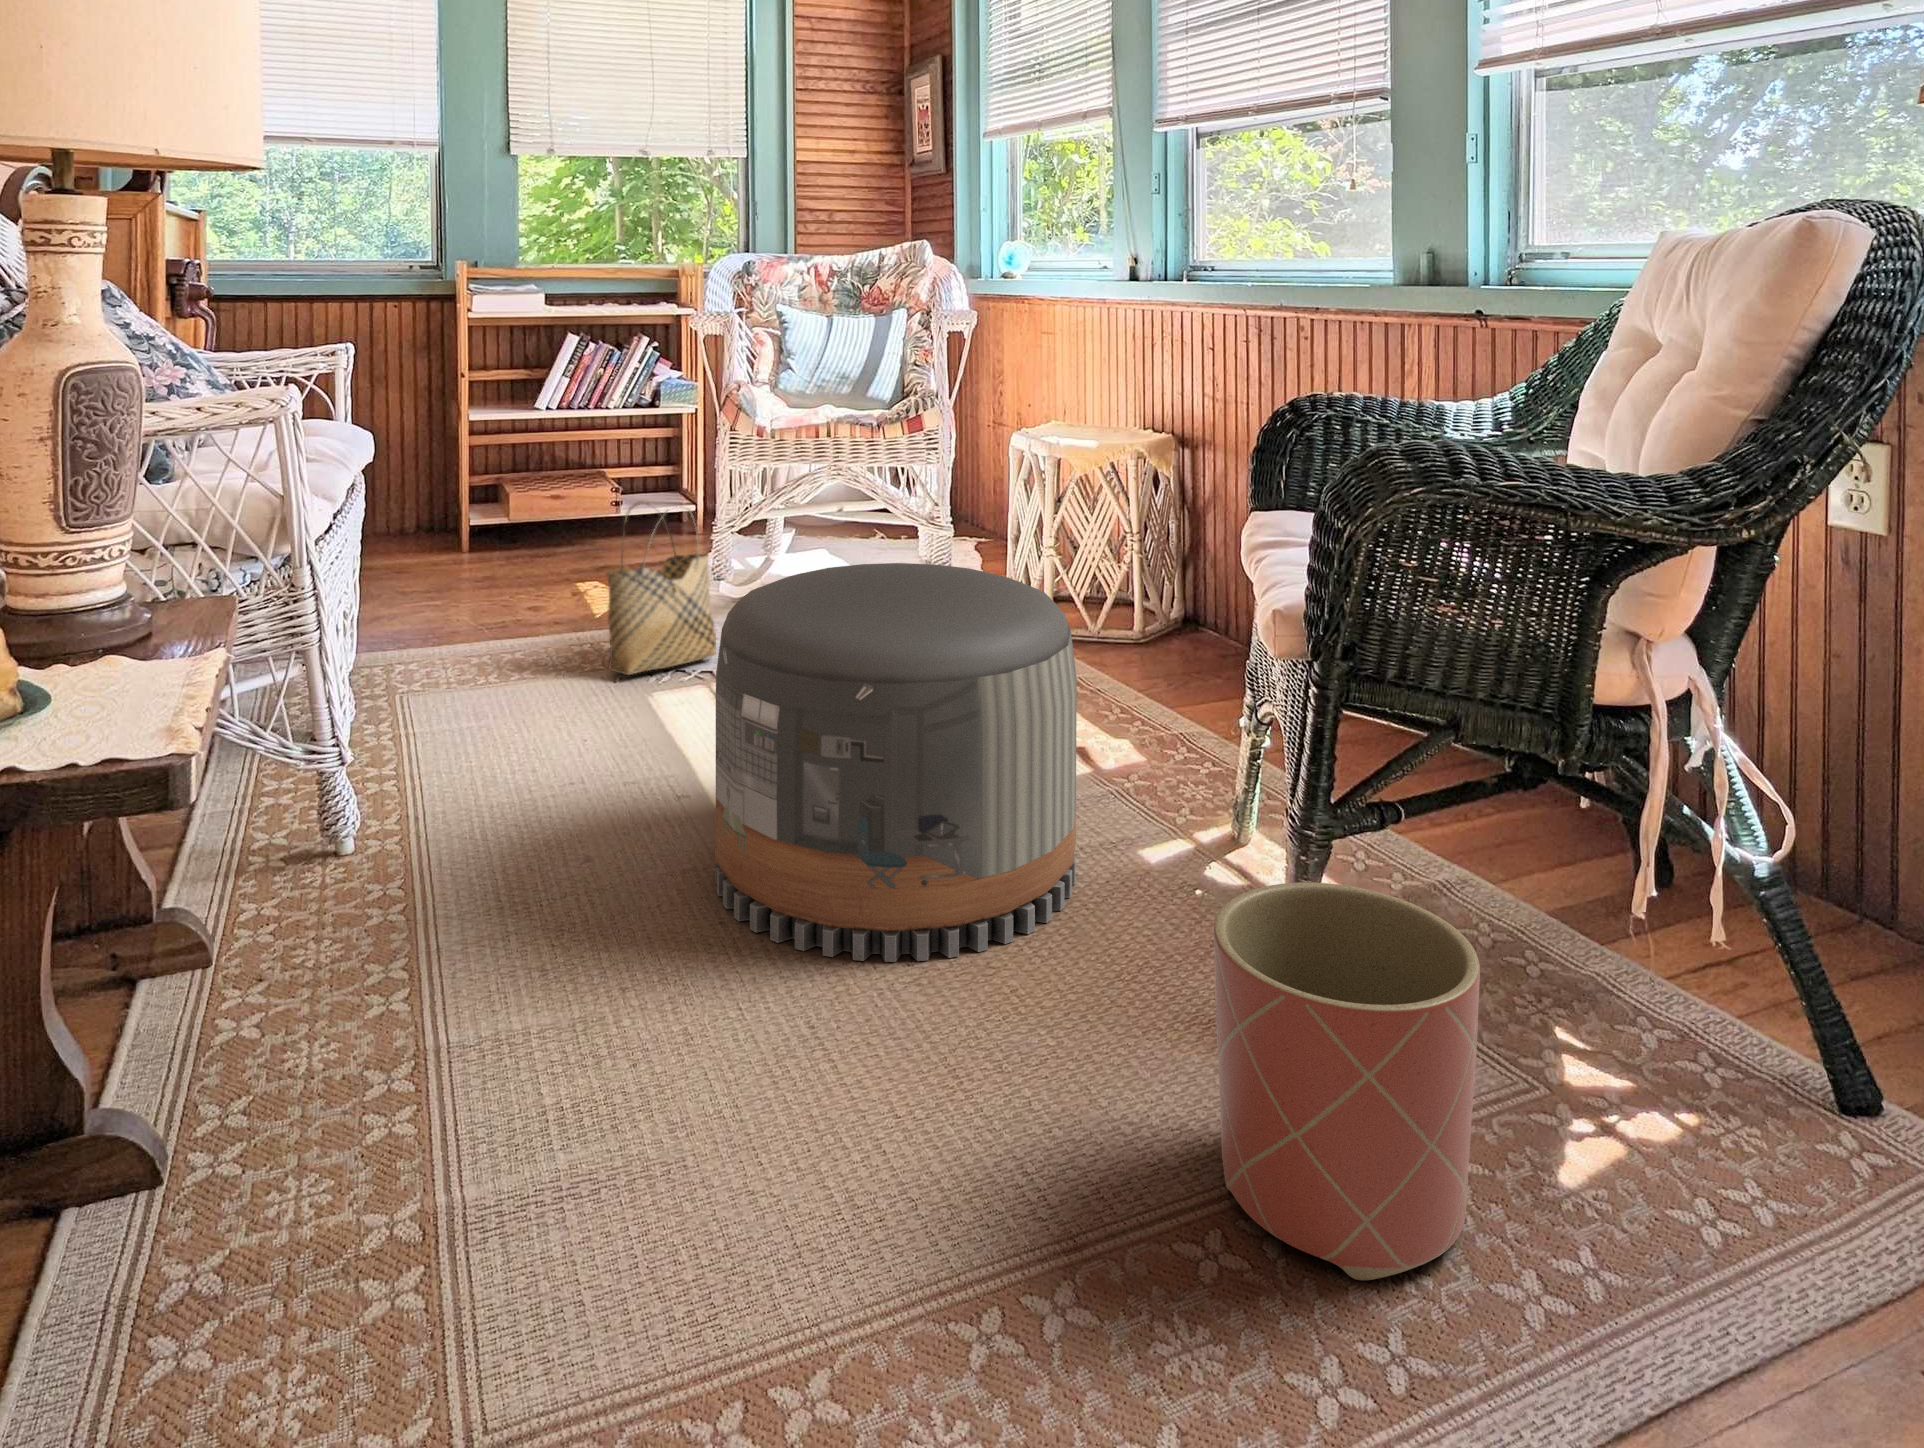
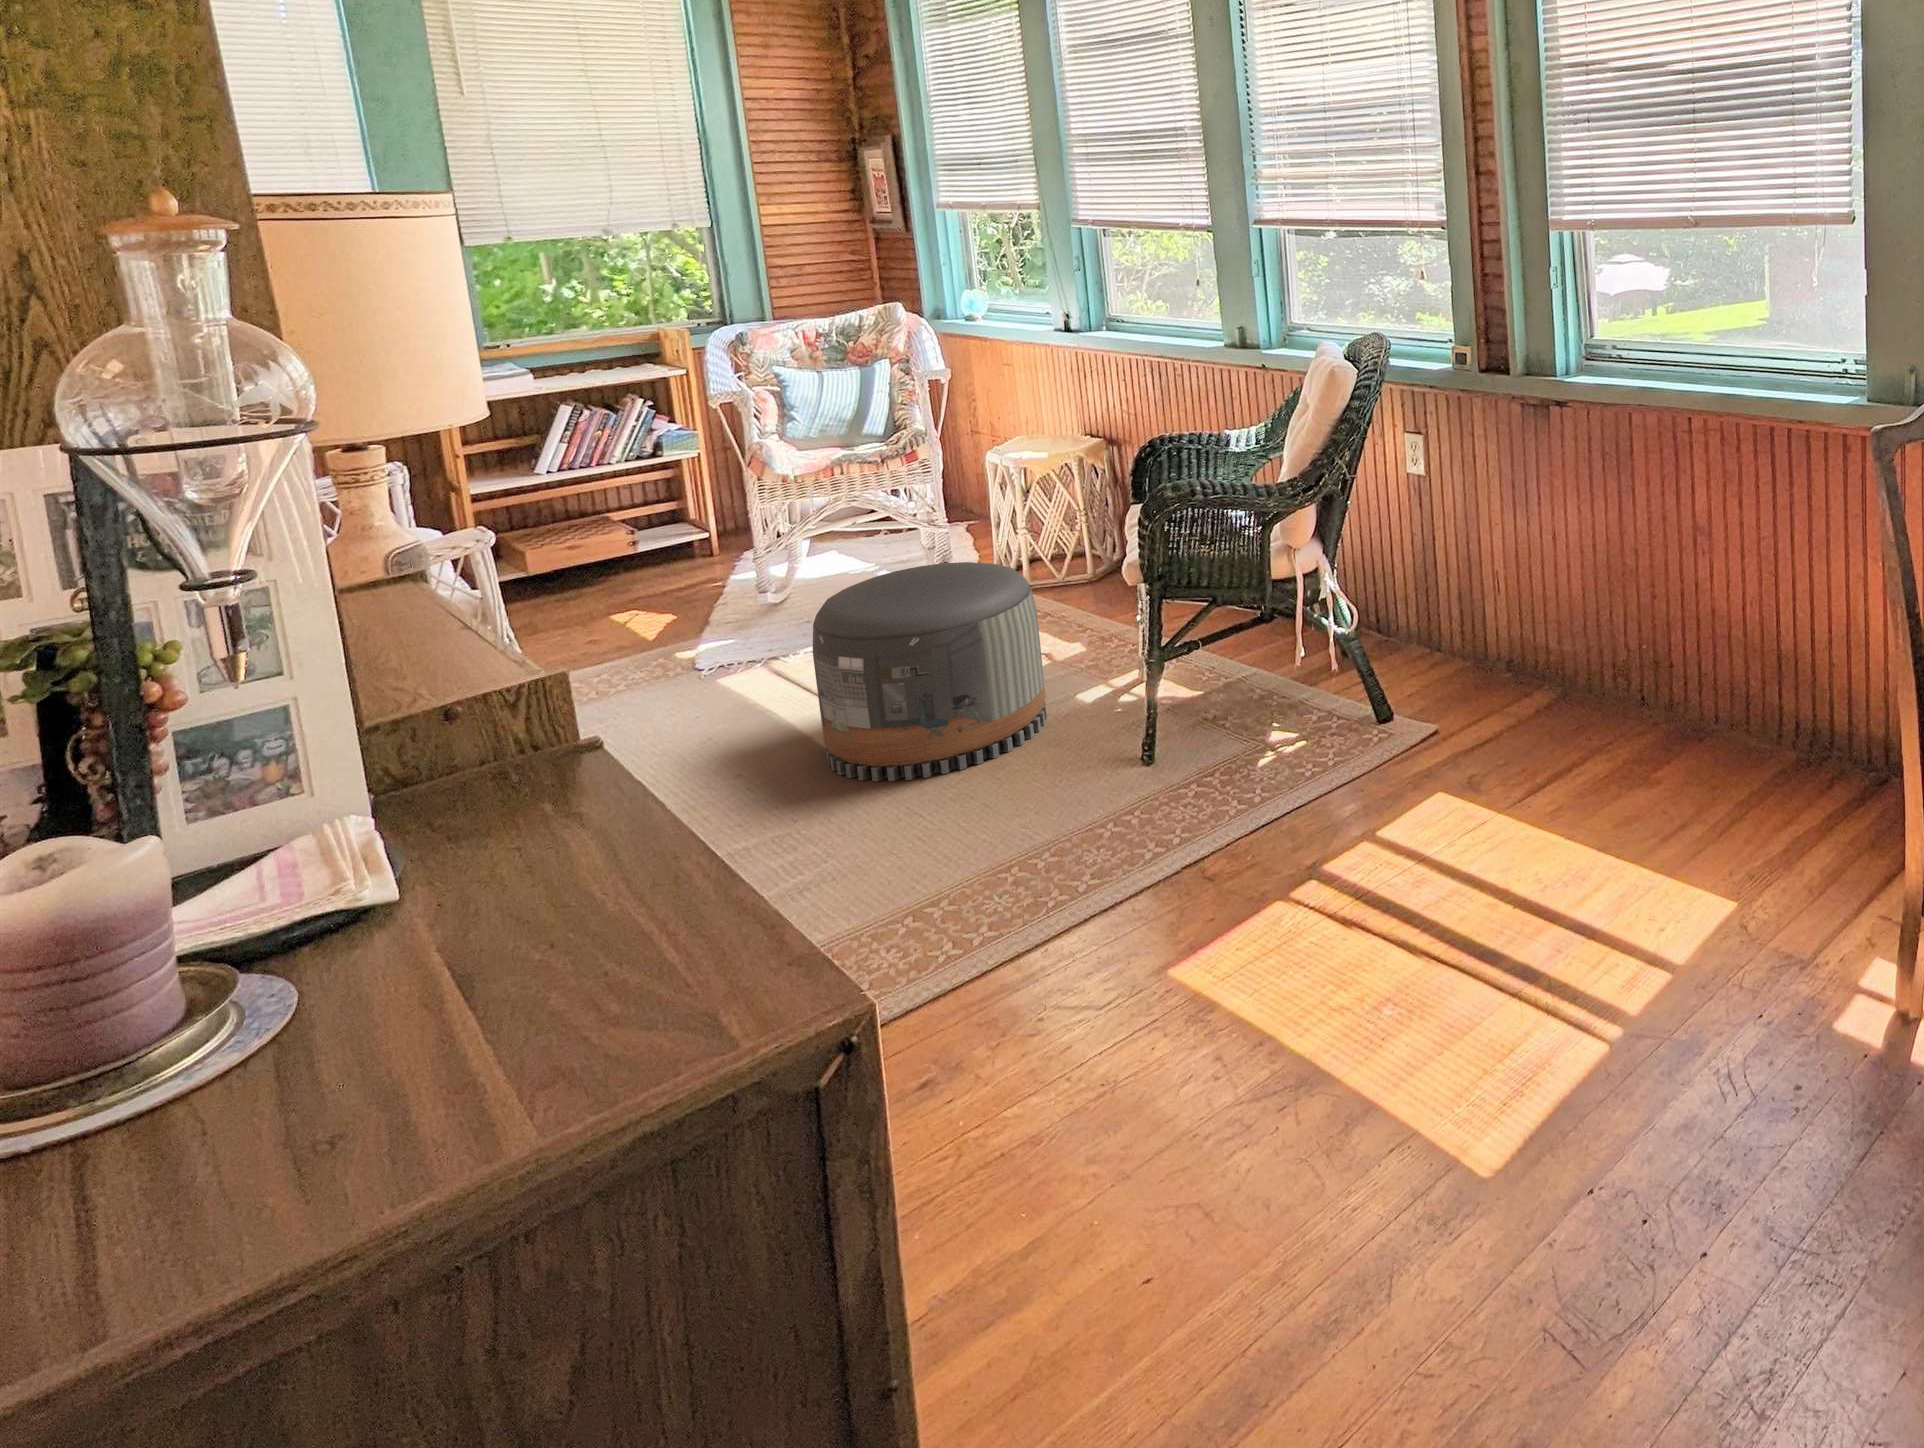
woven basket: present [606,502,716,675] -> none [682,547,777,671]
planter: present [1214,882,1480,1280] -> none [1099,676,1211,818]

